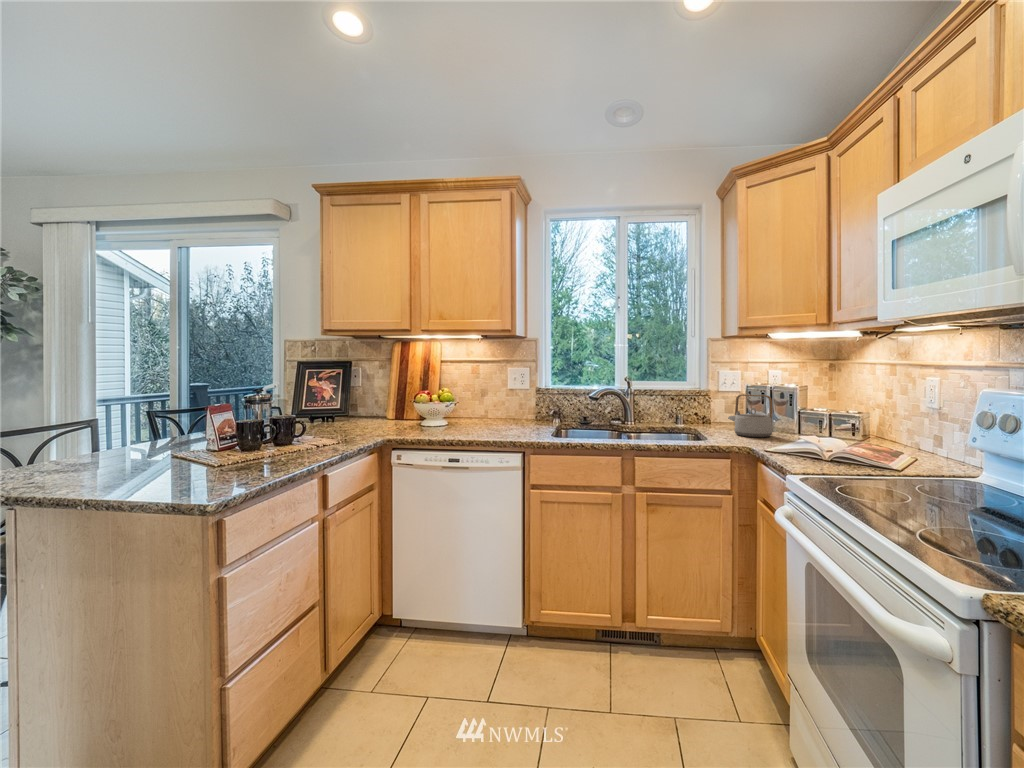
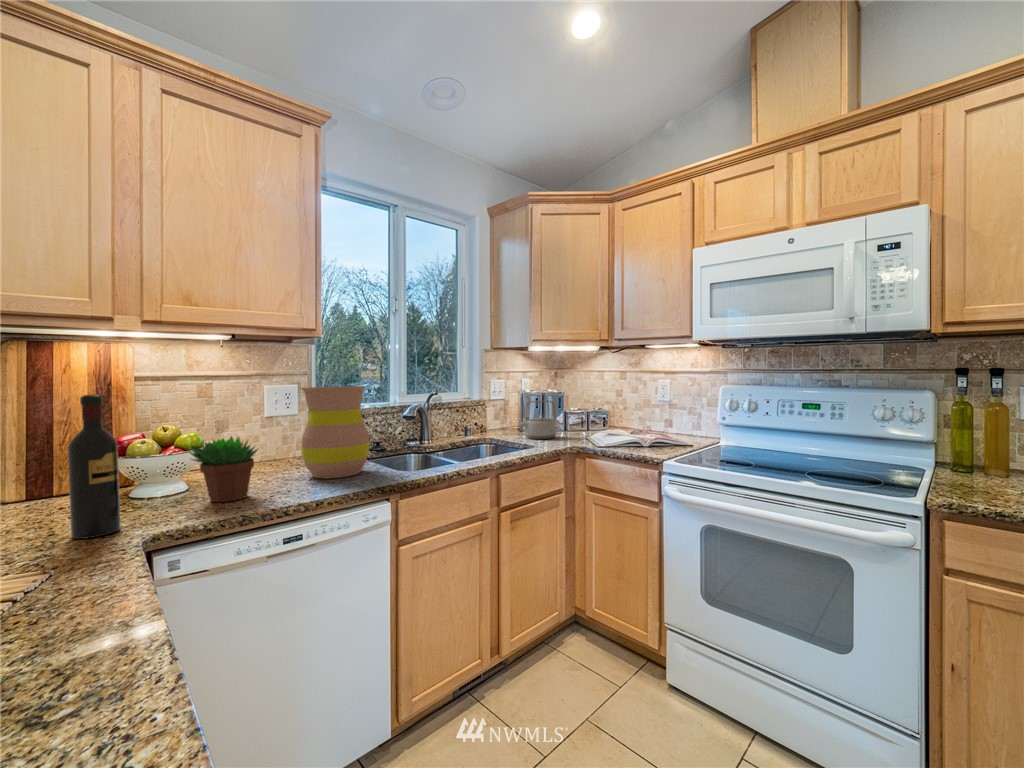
wine bottle: none [372,371,390,435] -> present [68,394,120,539]
vase: none [495,371,538,433] -> present [301,386,369,478]
succulent plant: none [426,397,461,433] -> present [190,436,258,502]

